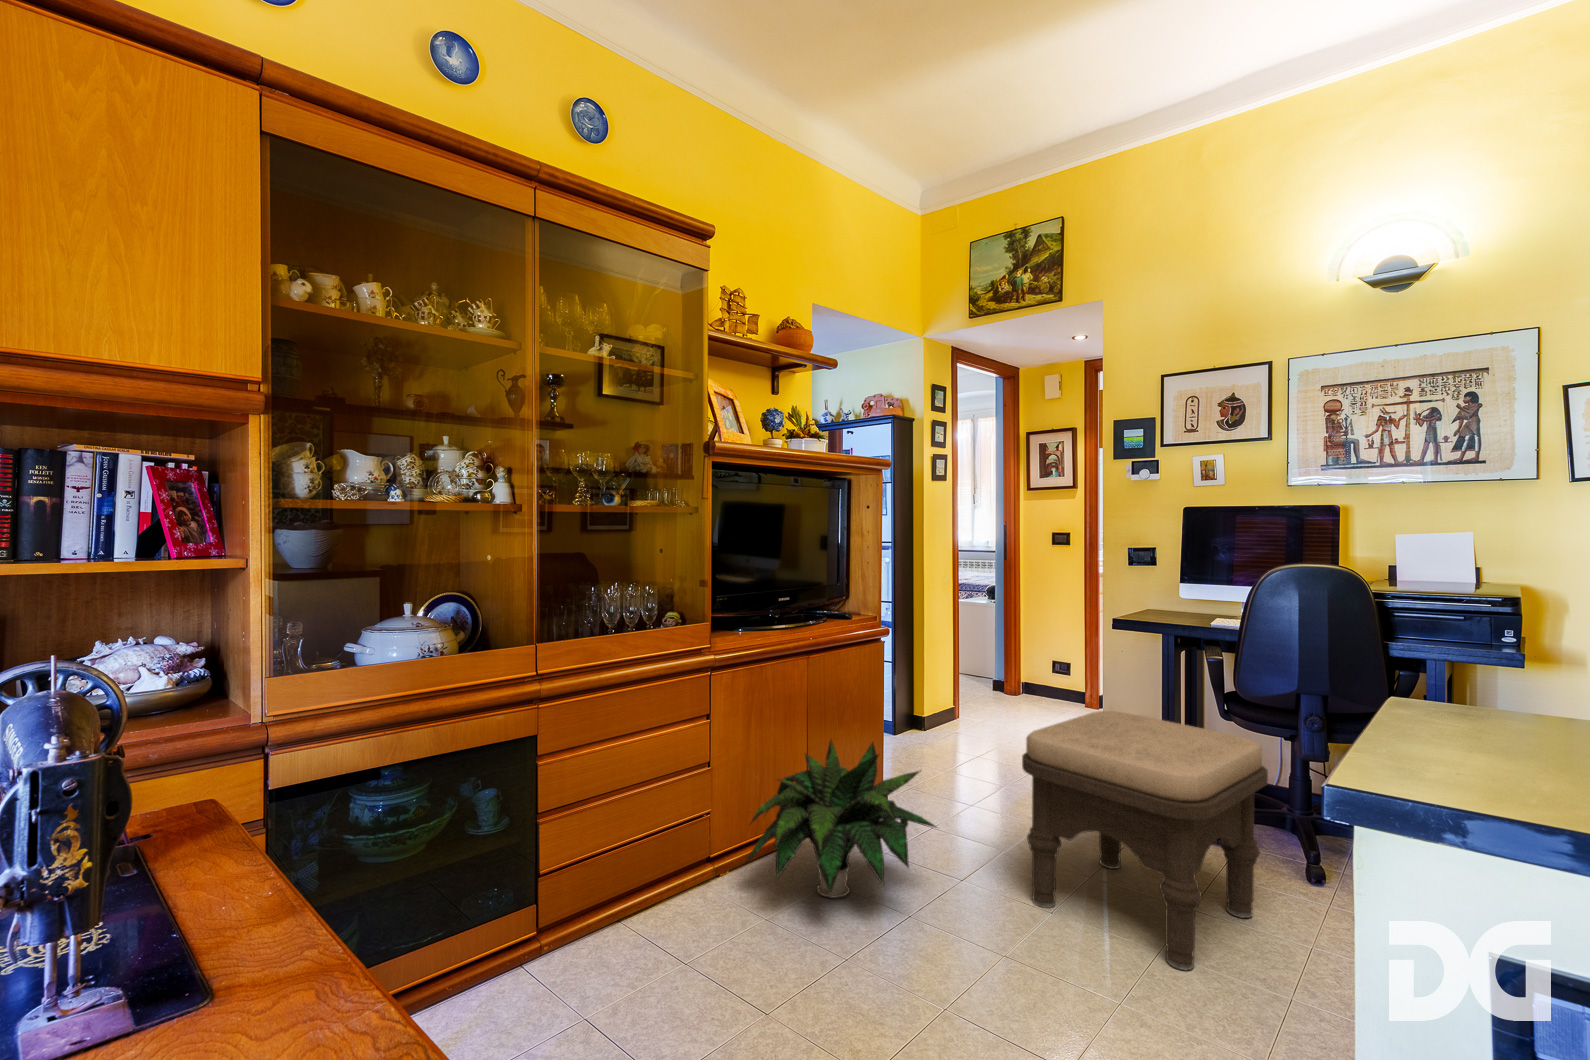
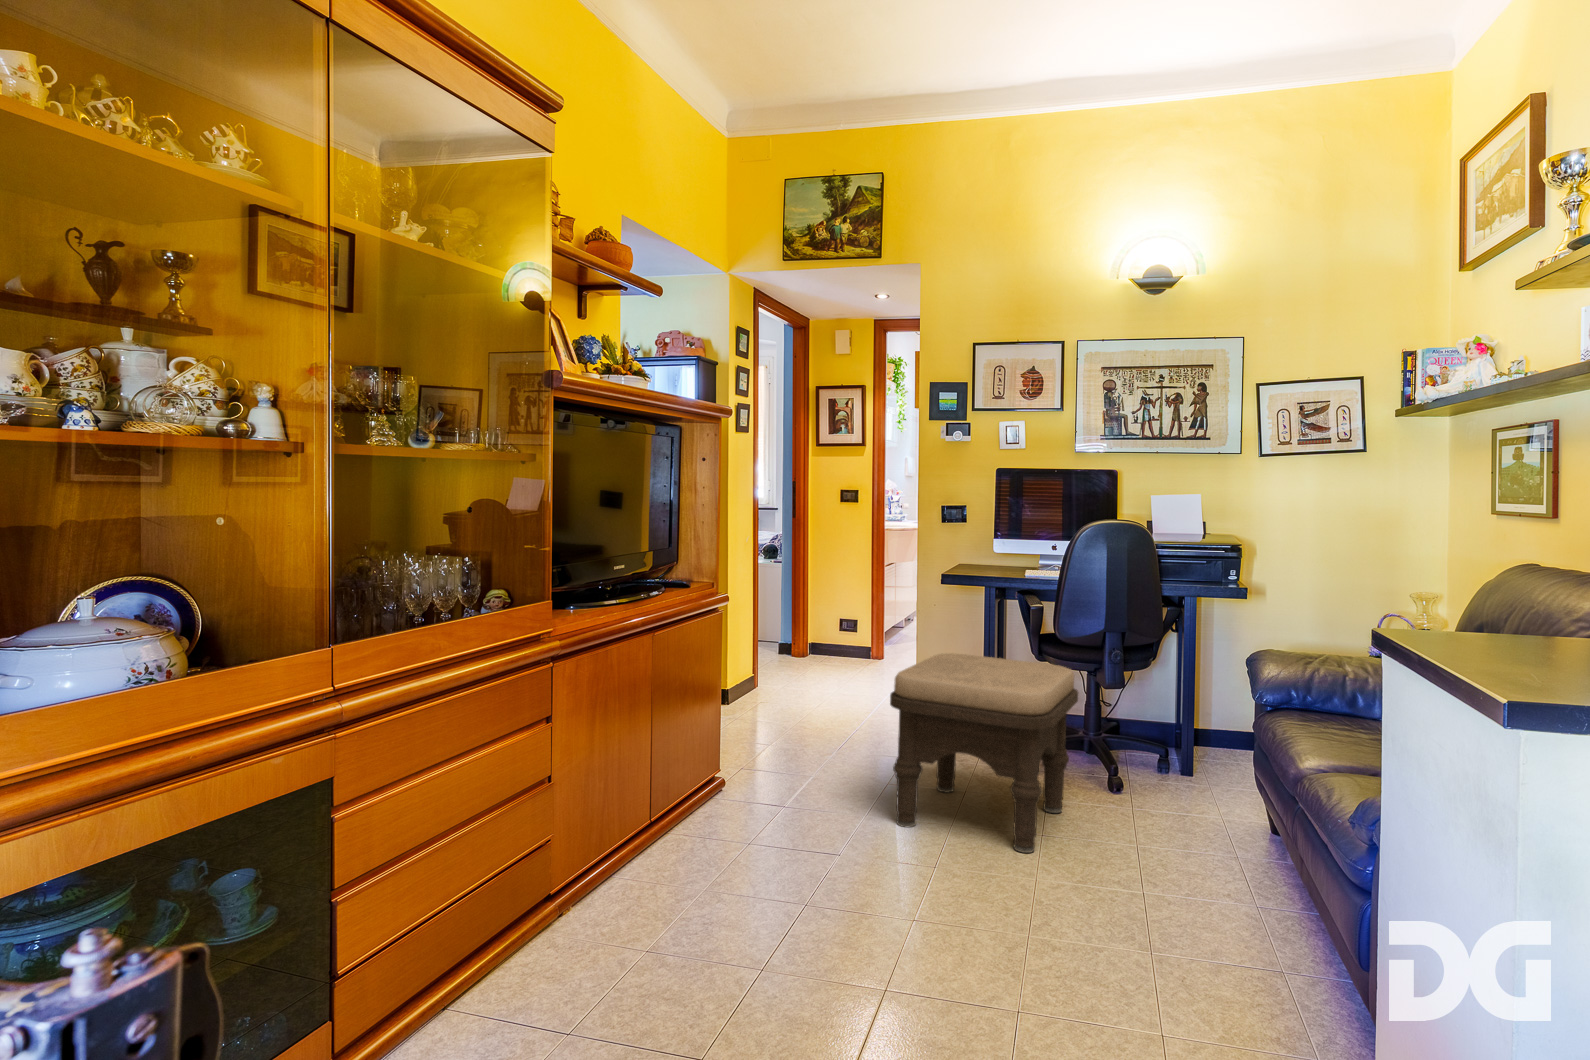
potted plant: present [745,740,936,898] -> none [637,692,821,845]

